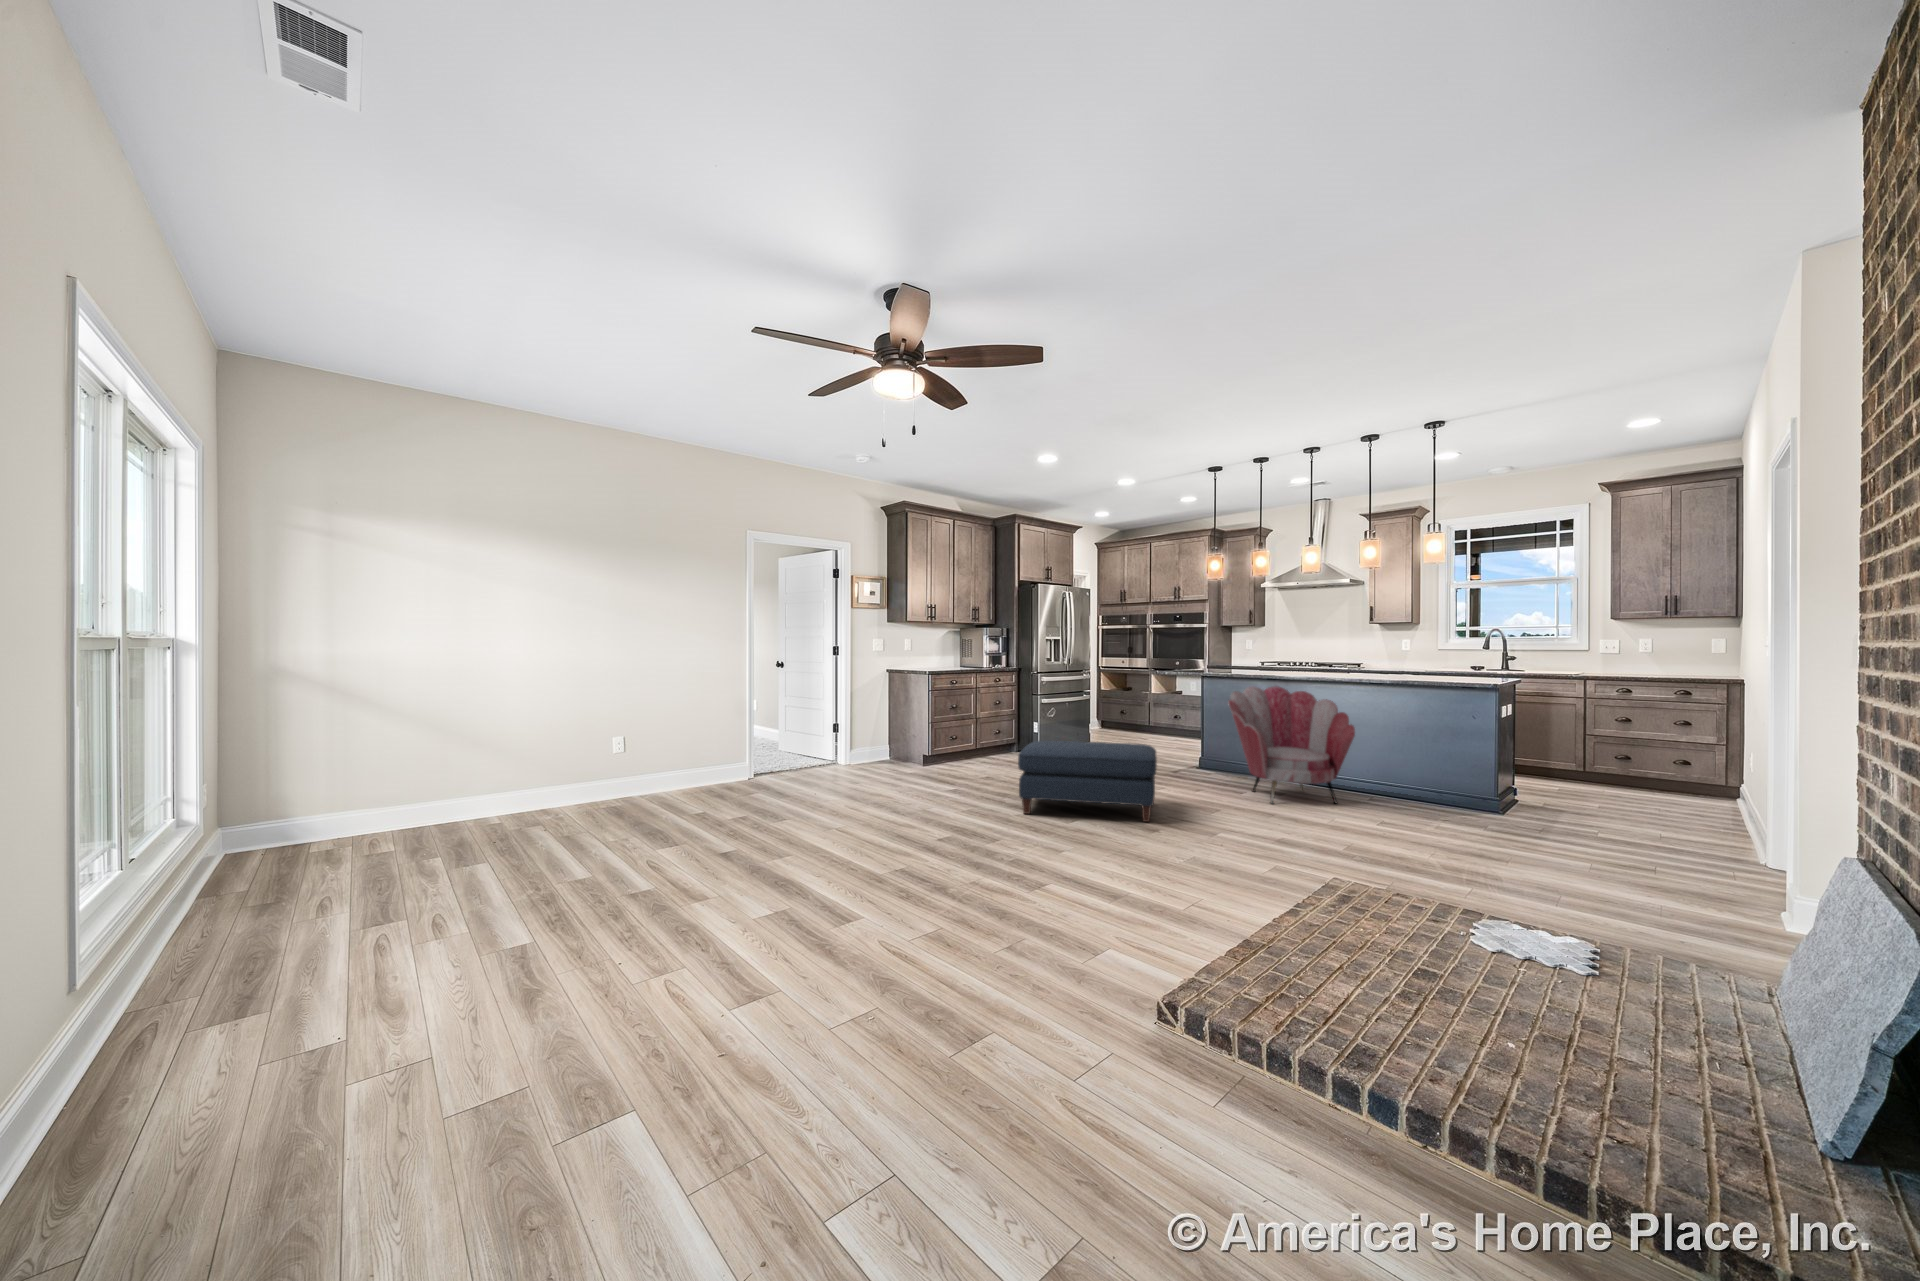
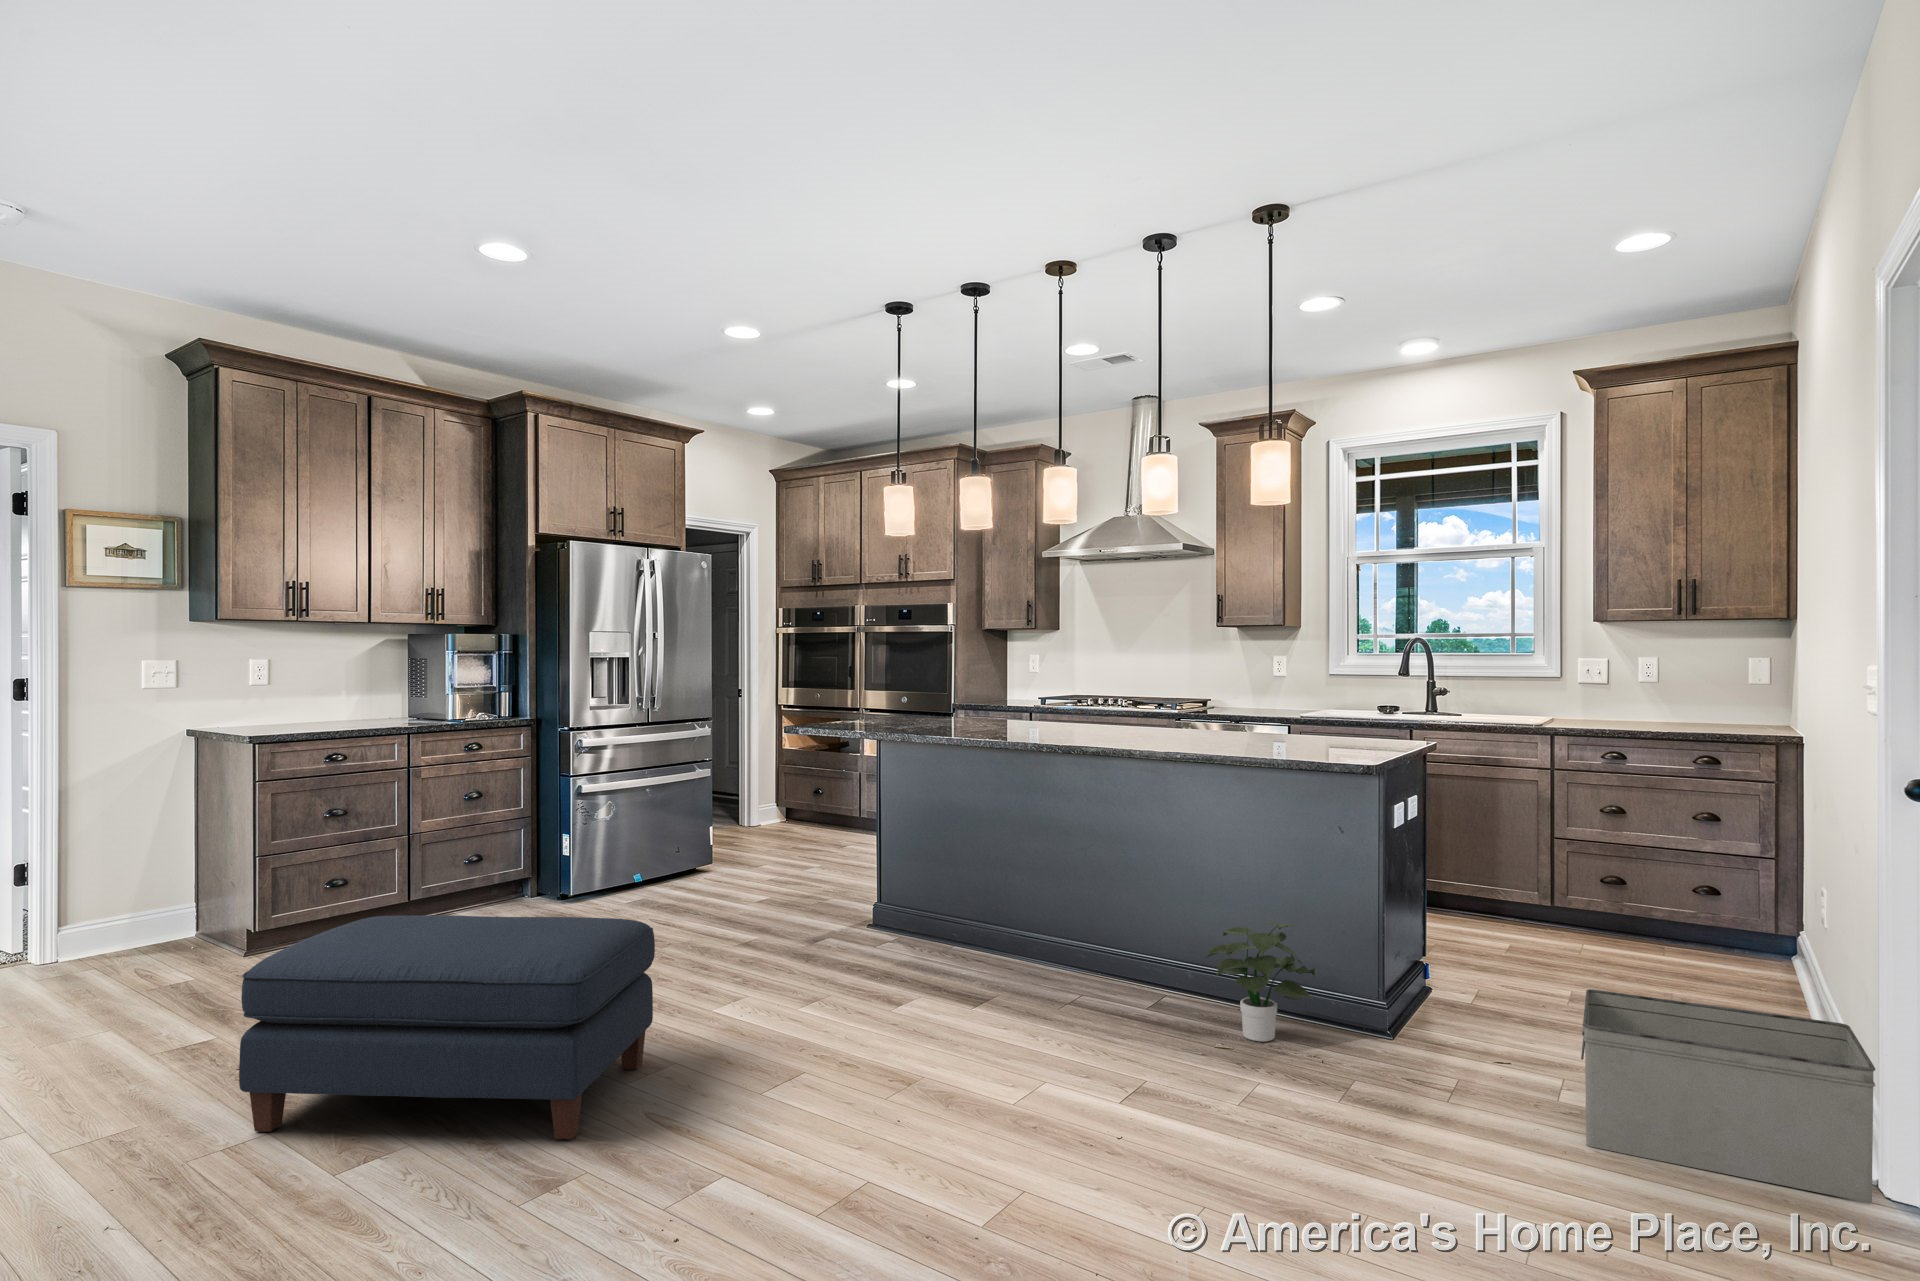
armchair: present [1228,686,1355,804] -> none [862,761,1111,1038]
potted plant: none [1403,759,1463,812] -> present [1207,922,1317,1042]
storage bin: none [1608,786,1757,869] -> present [1581,989,1875,1202]

